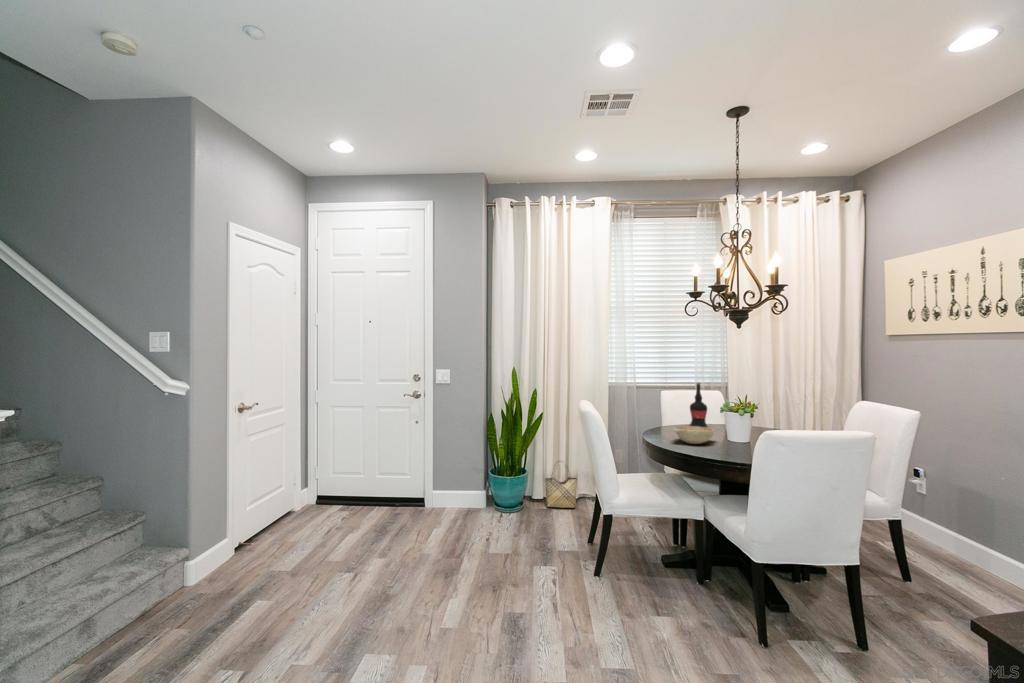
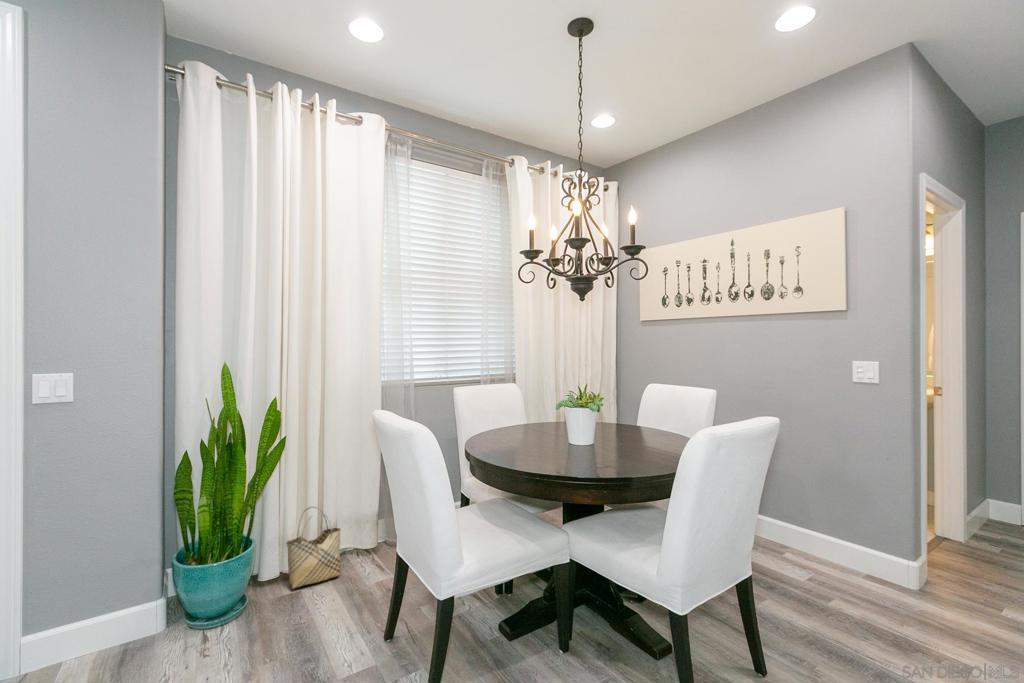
wine bottle: present [690,383,707,427] -> none [513,371,534,431]
decorative bowl: present [673,426,716,444] -> none [531,429,583,455]

